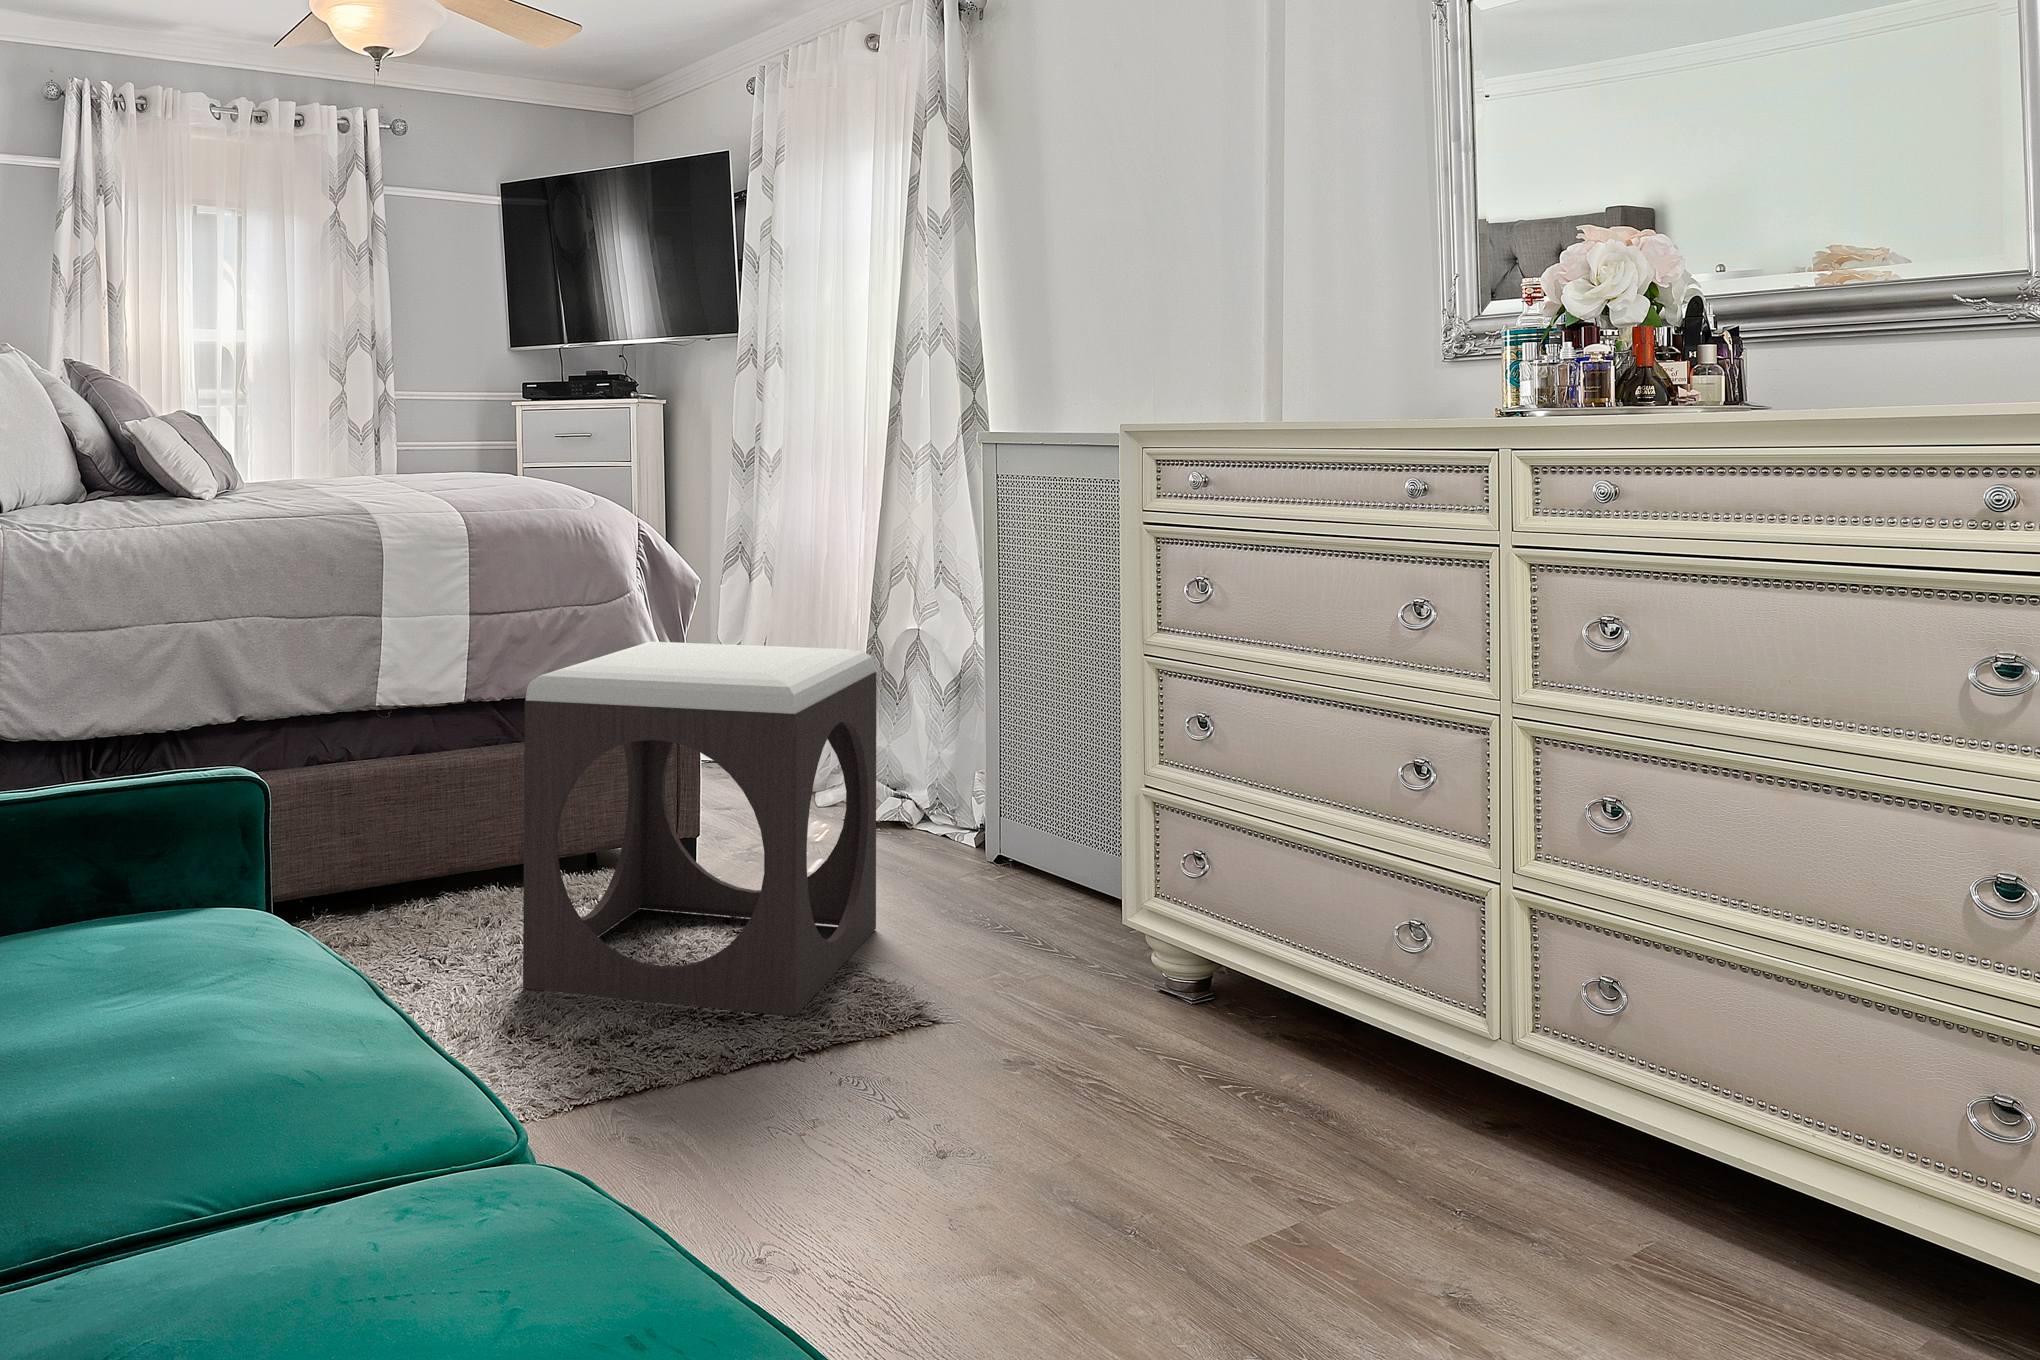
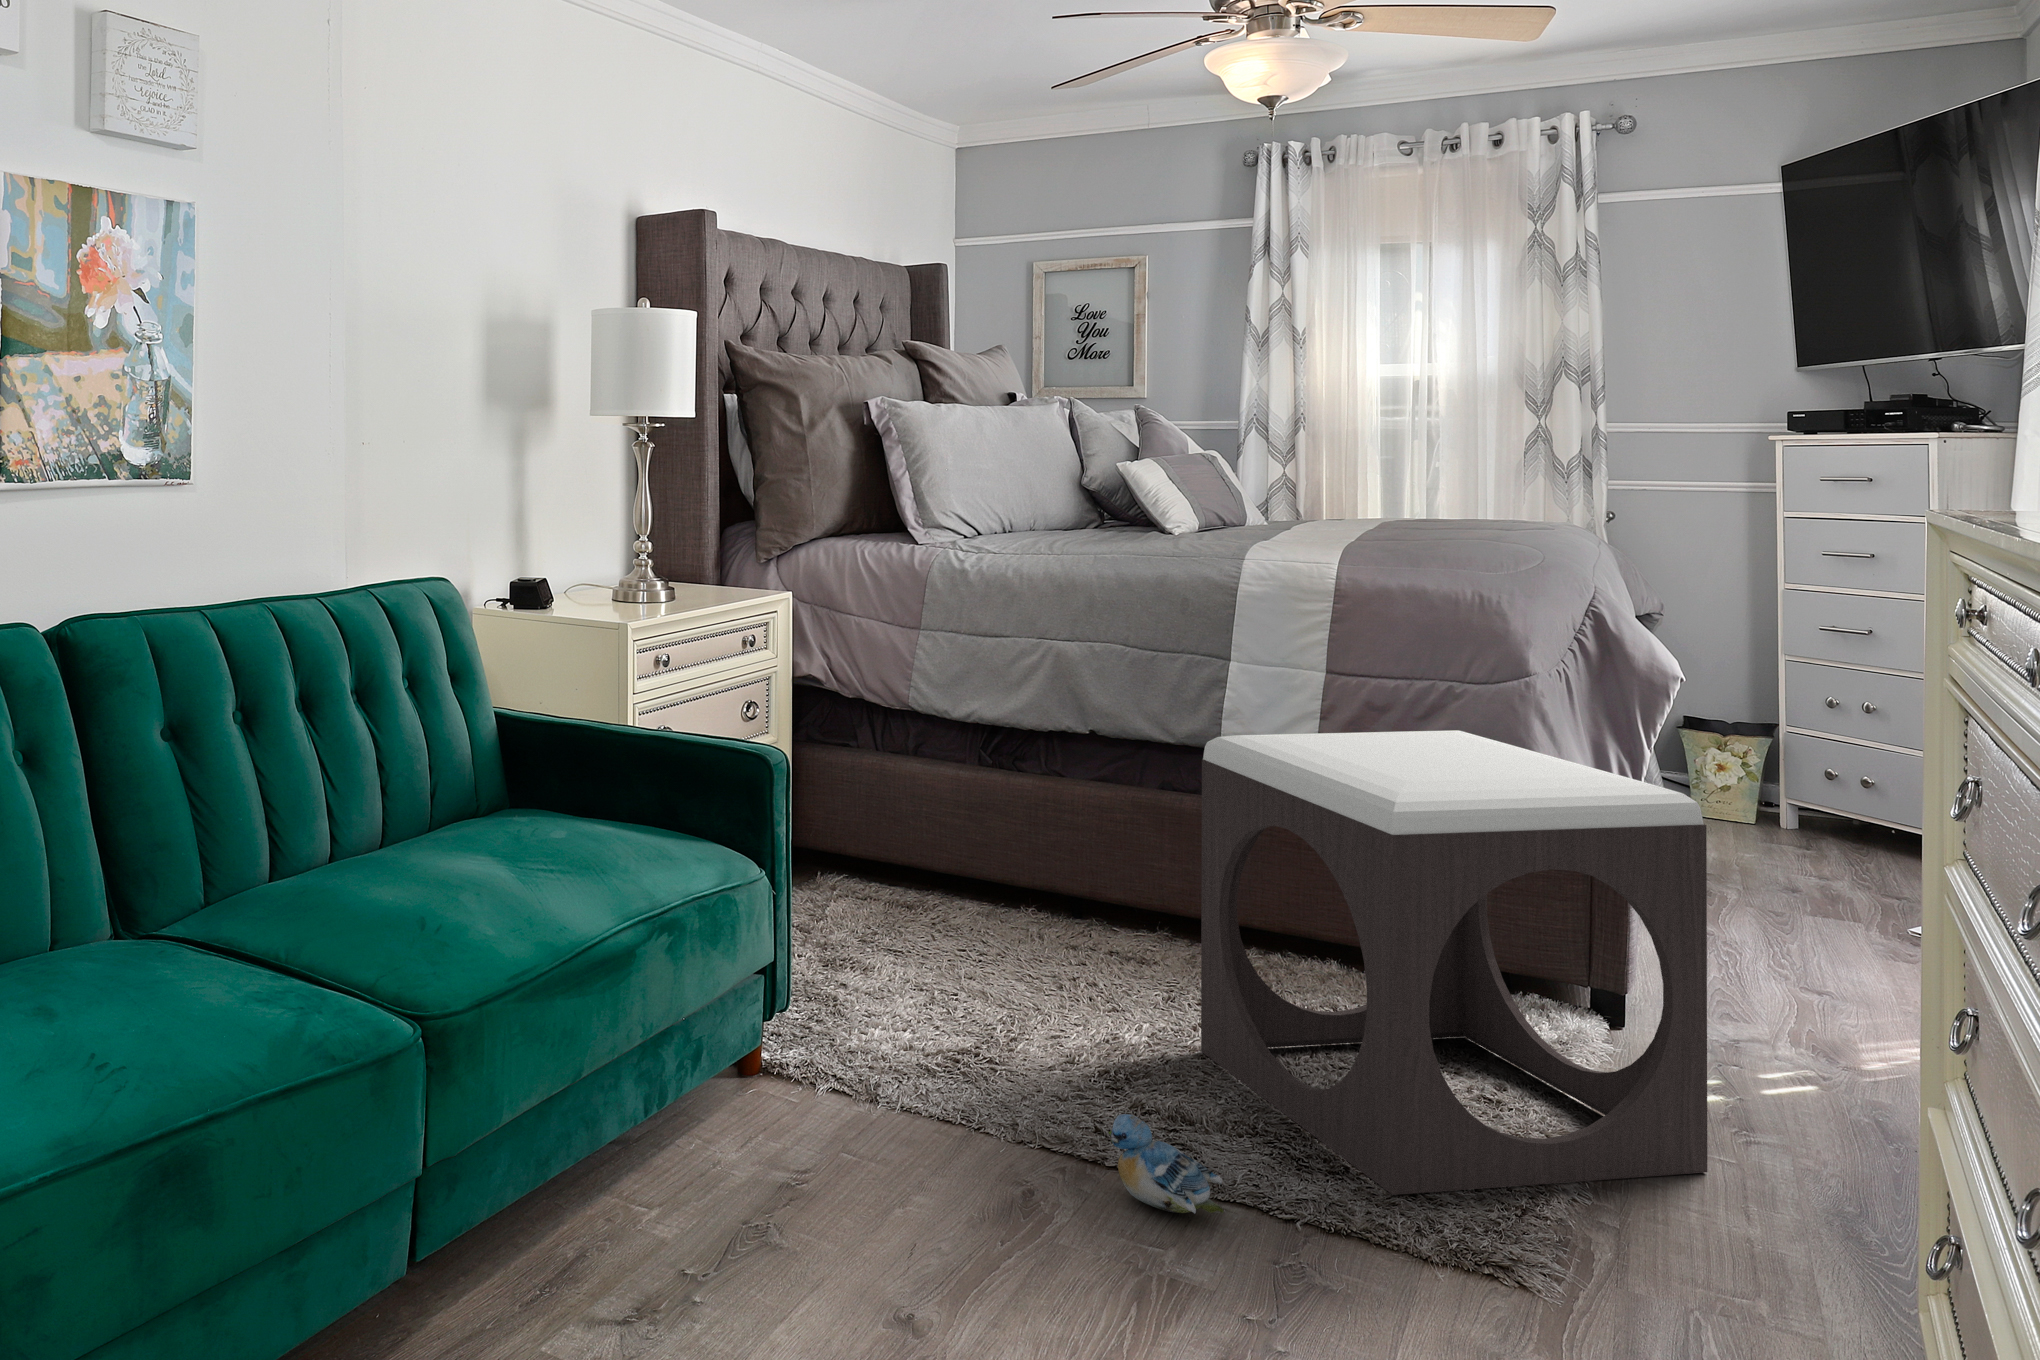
plush toy: none [664,1022,766,1098] -> present [1109,1114,1224,1214]

